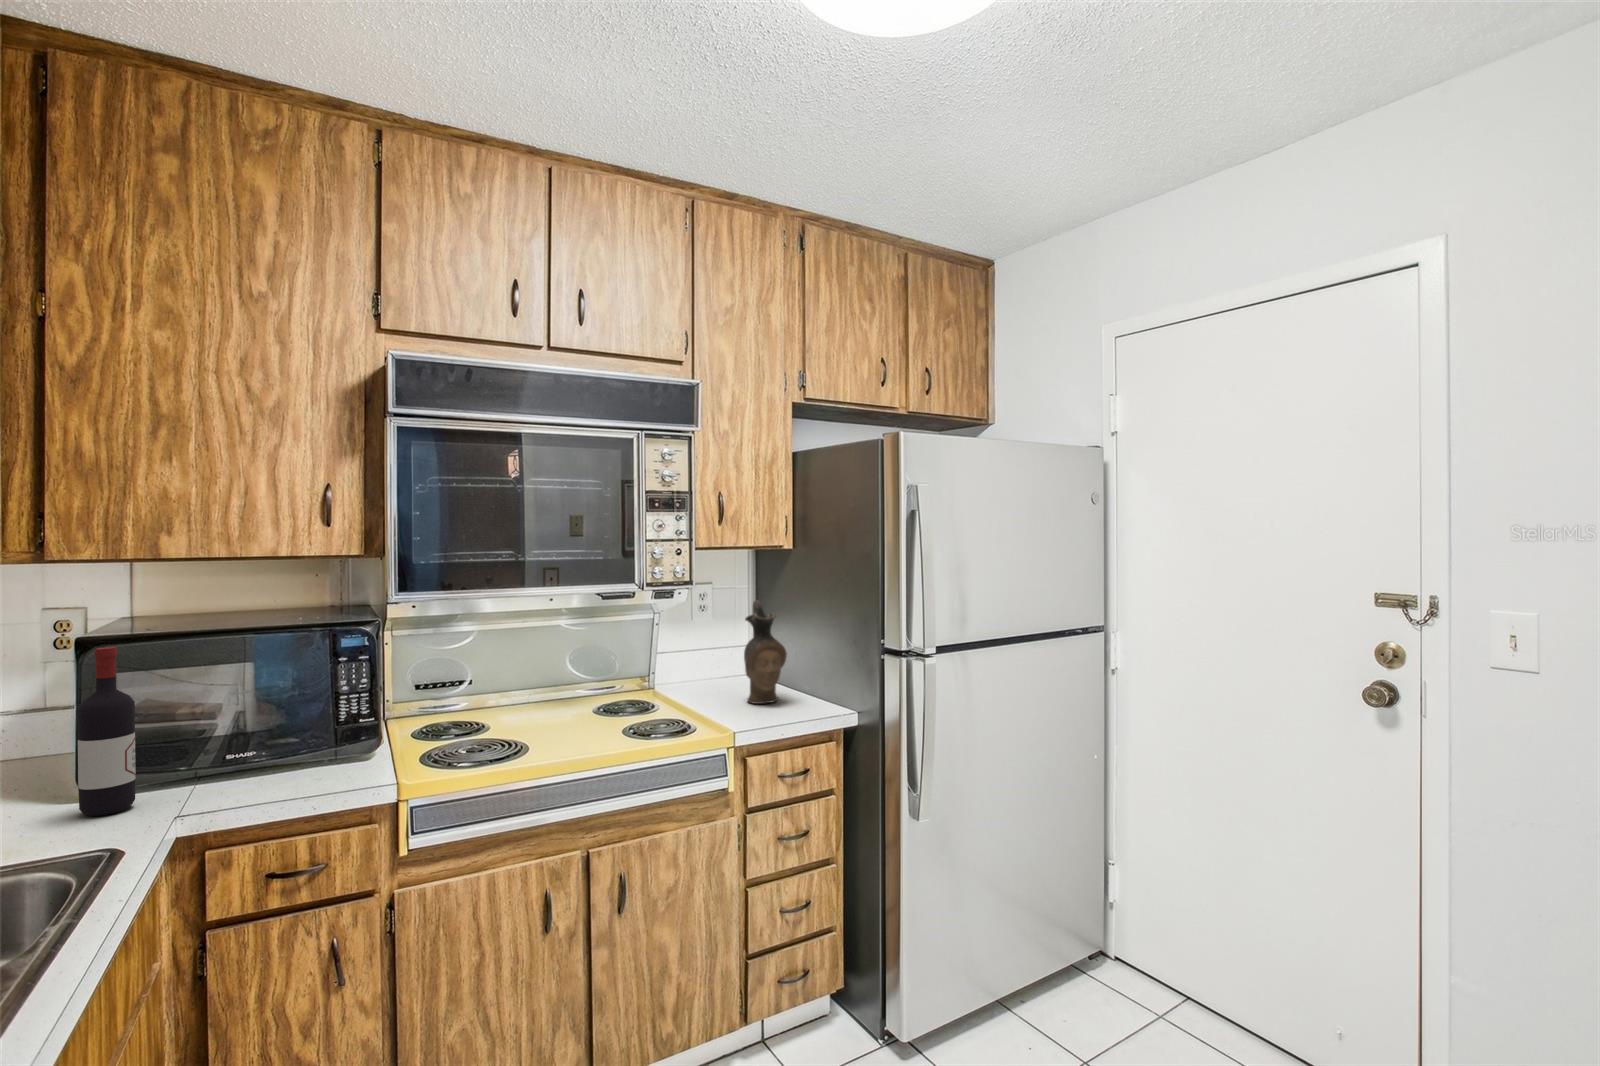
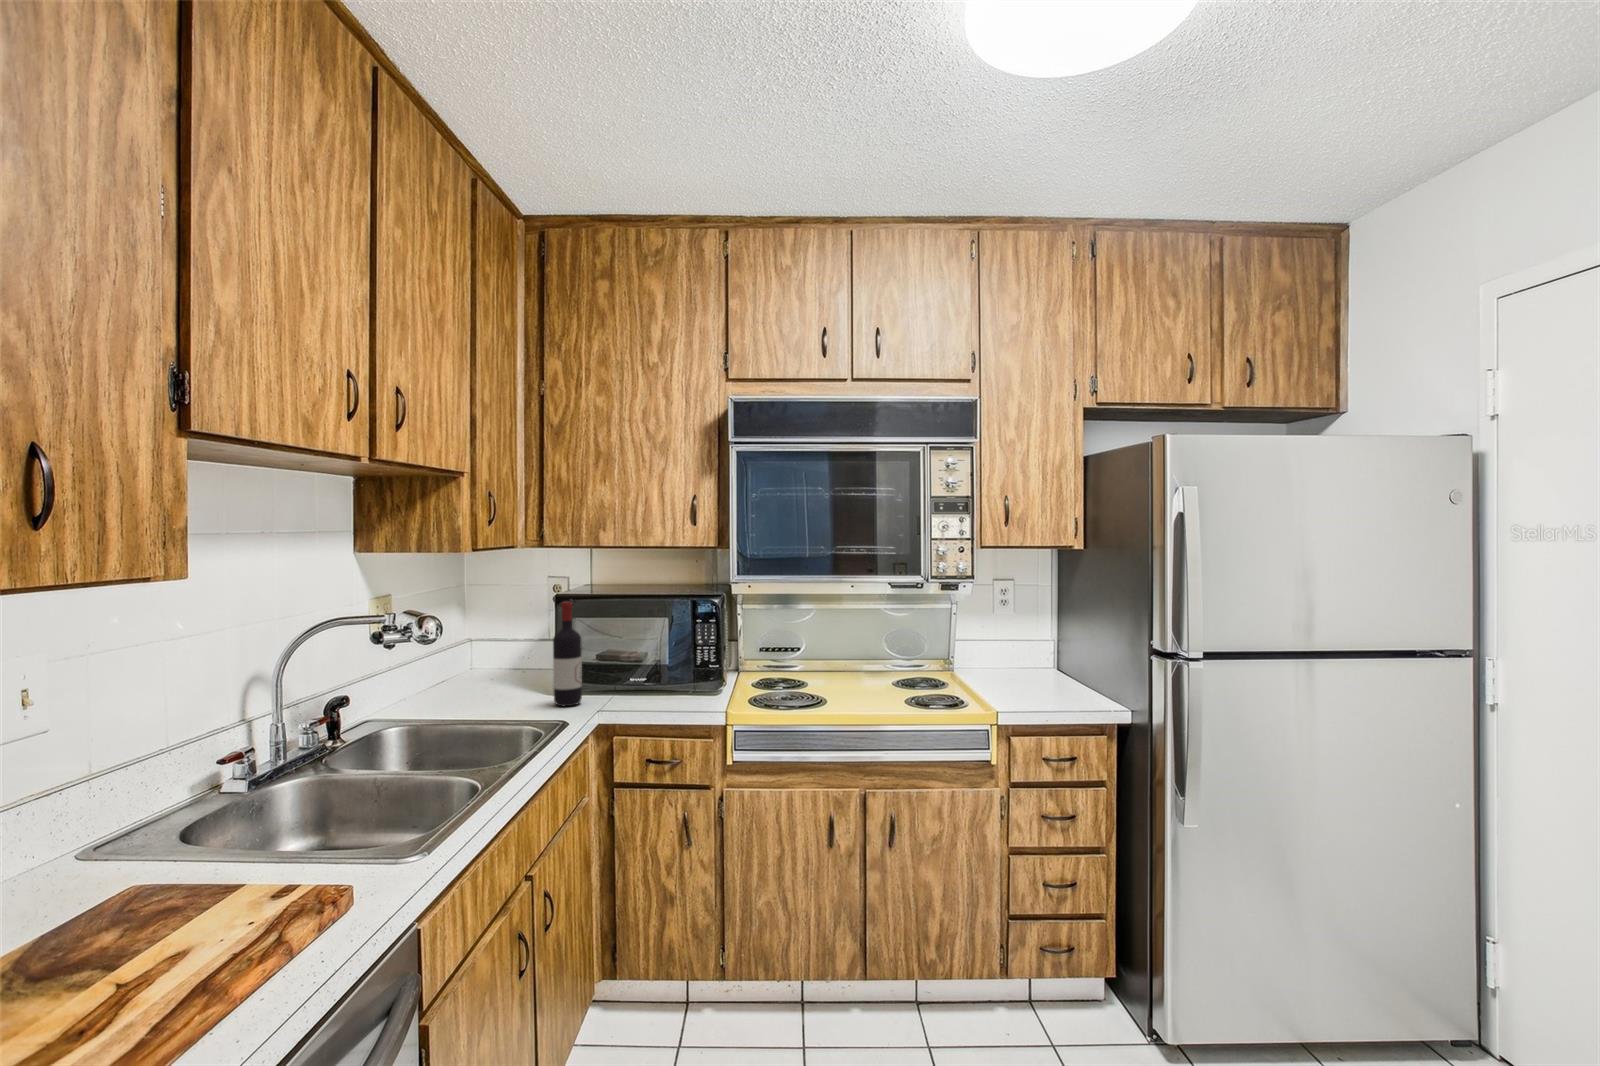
ceramic pitcher: present [744,600,787,704] -> none [1026,593,1067,690]

